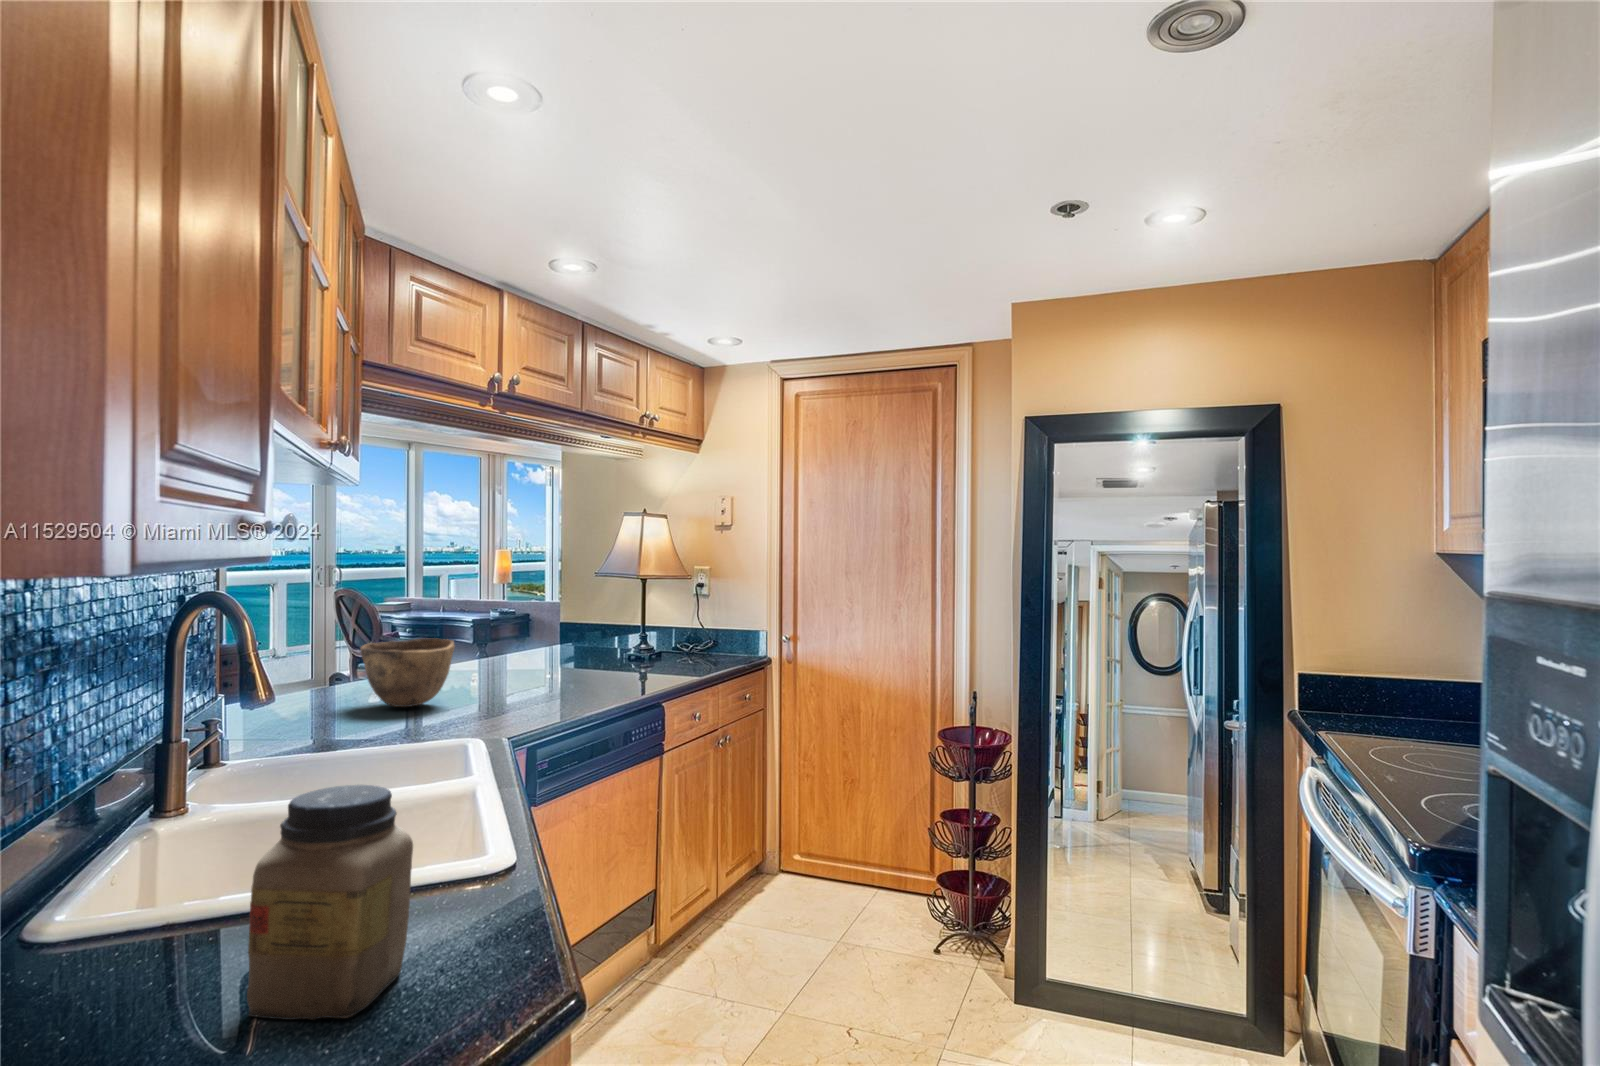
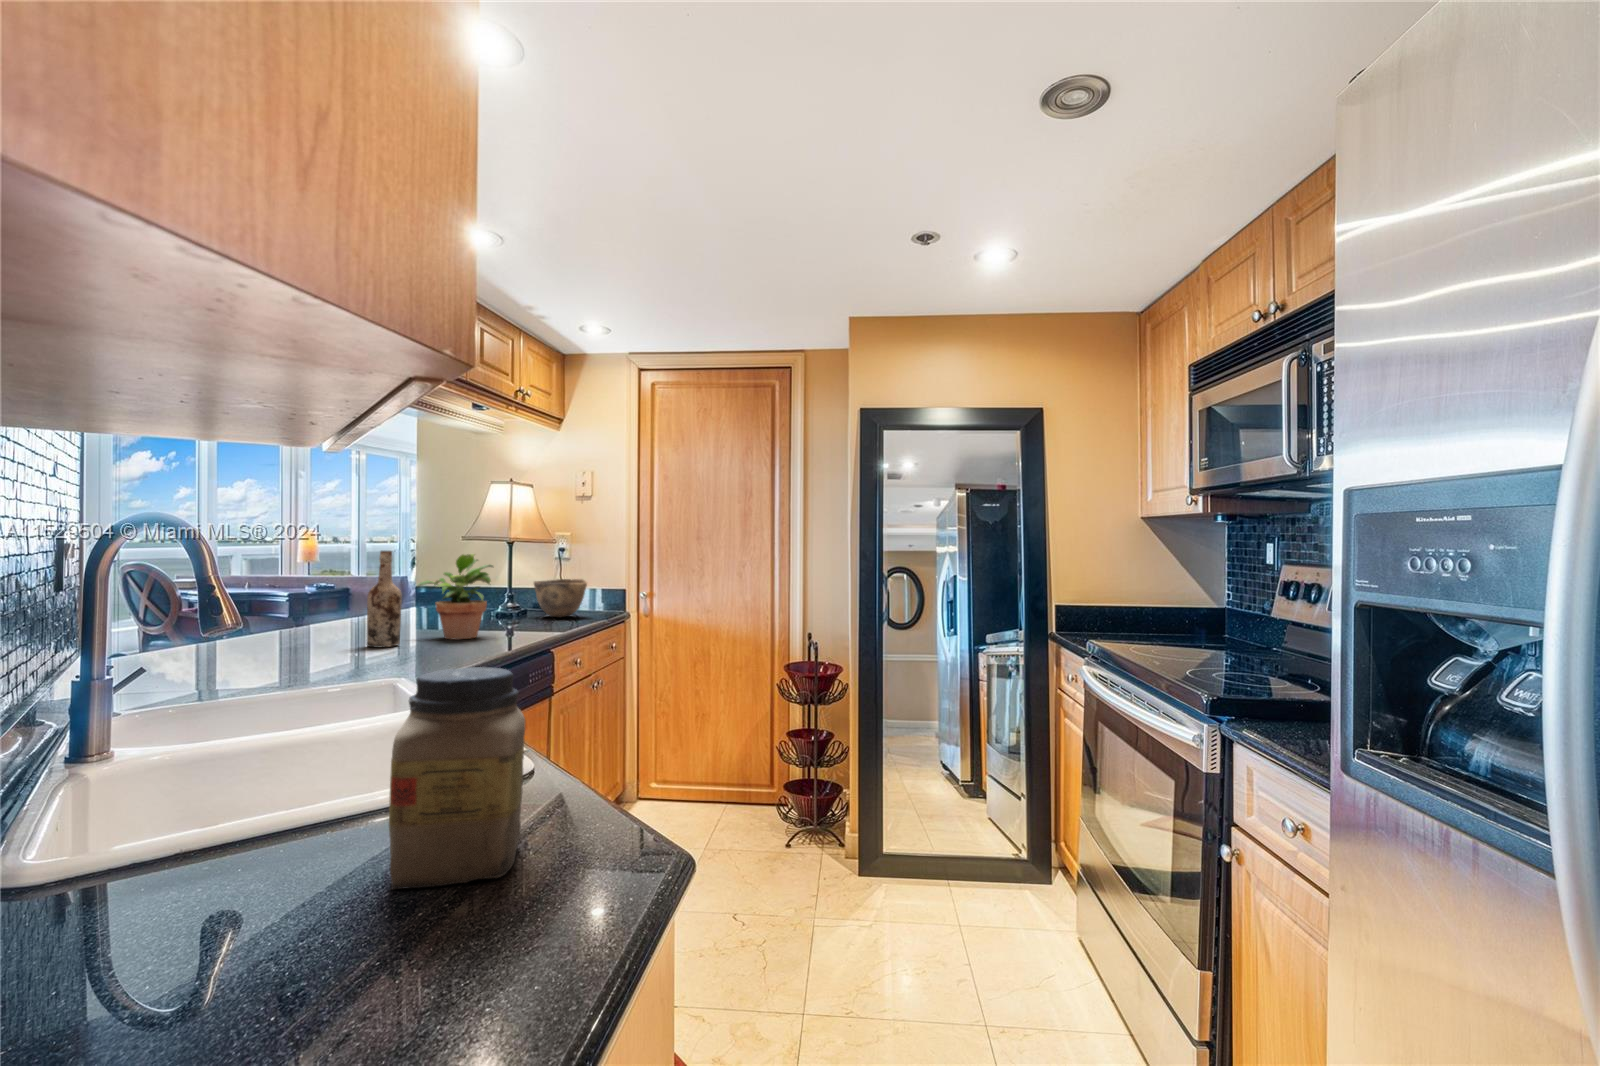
wine bottle: none [477,595,510,695] -> present [366,551,402,647]
potted plant: none [531,597,609,687] -> present [417,554,493,639]
bowl: present [360,638,455,707] -> present [534,579,587,618]

